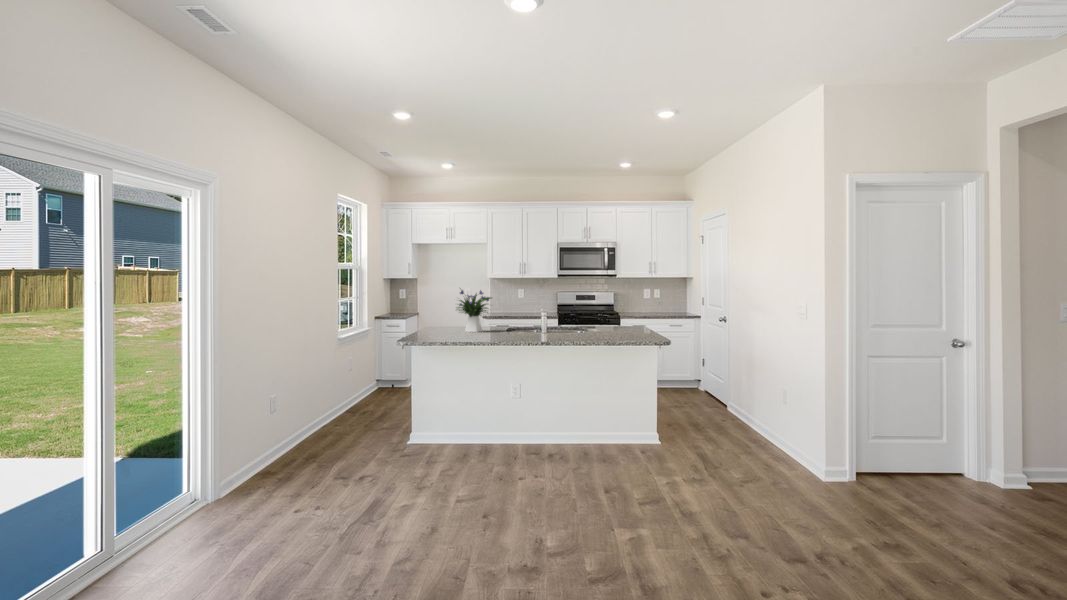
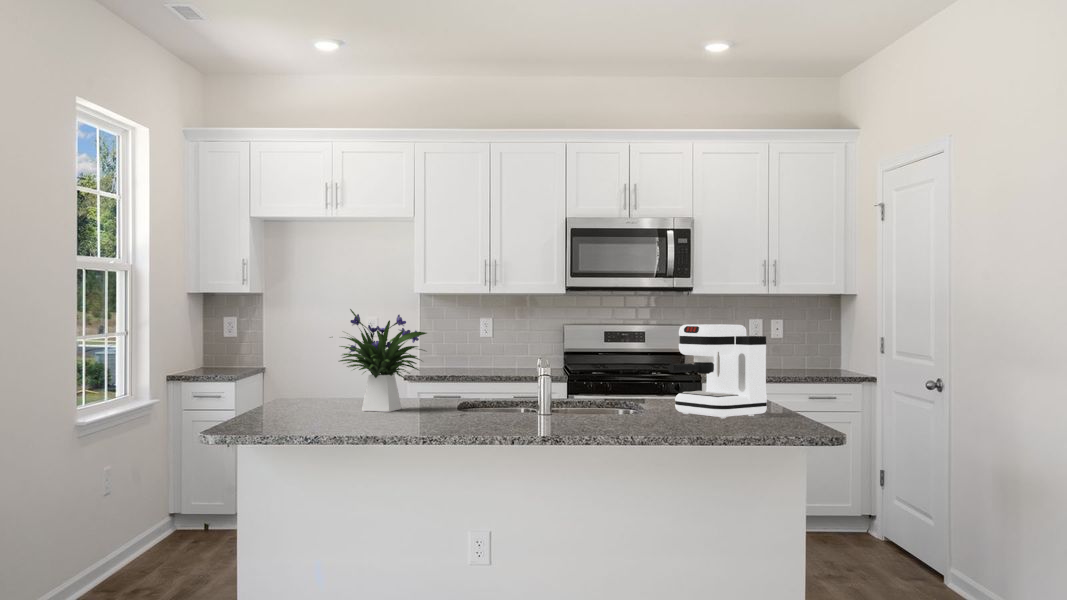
coffee maker: none [597,294,640,335] -> present [668,324,767,419]

